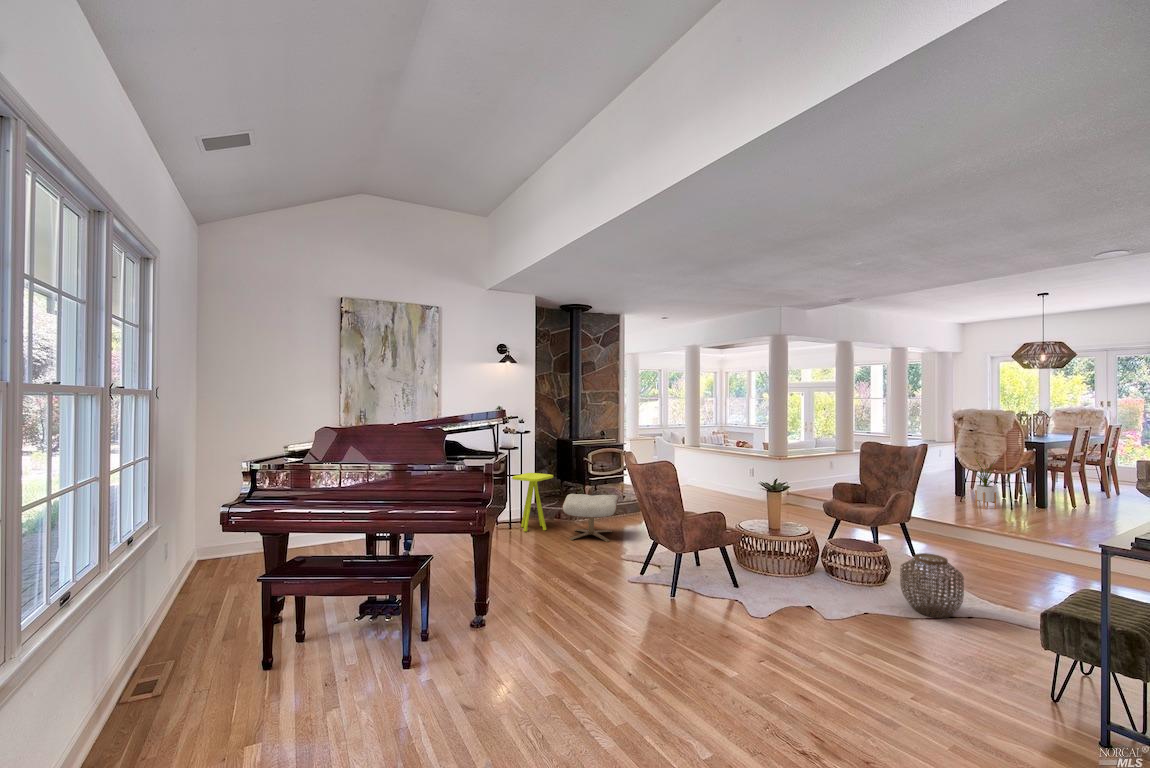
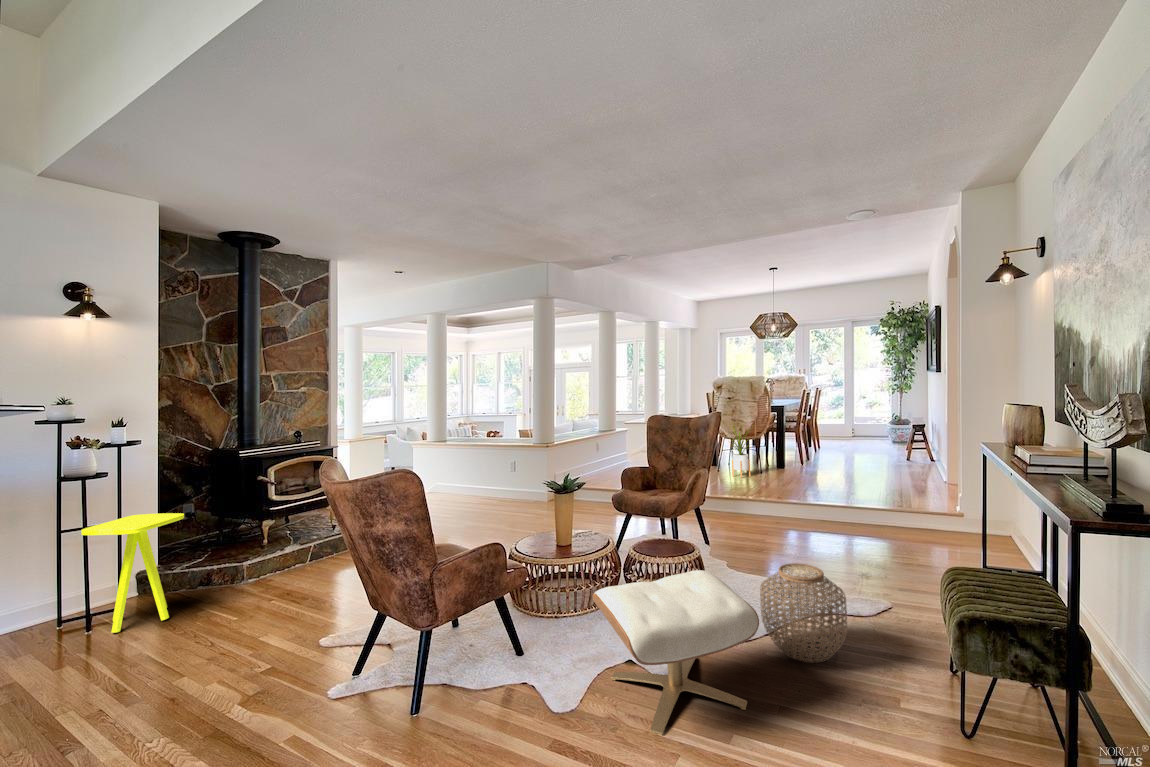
ottoman: present [562,494,619,542] -> present [593,570,759,735]

